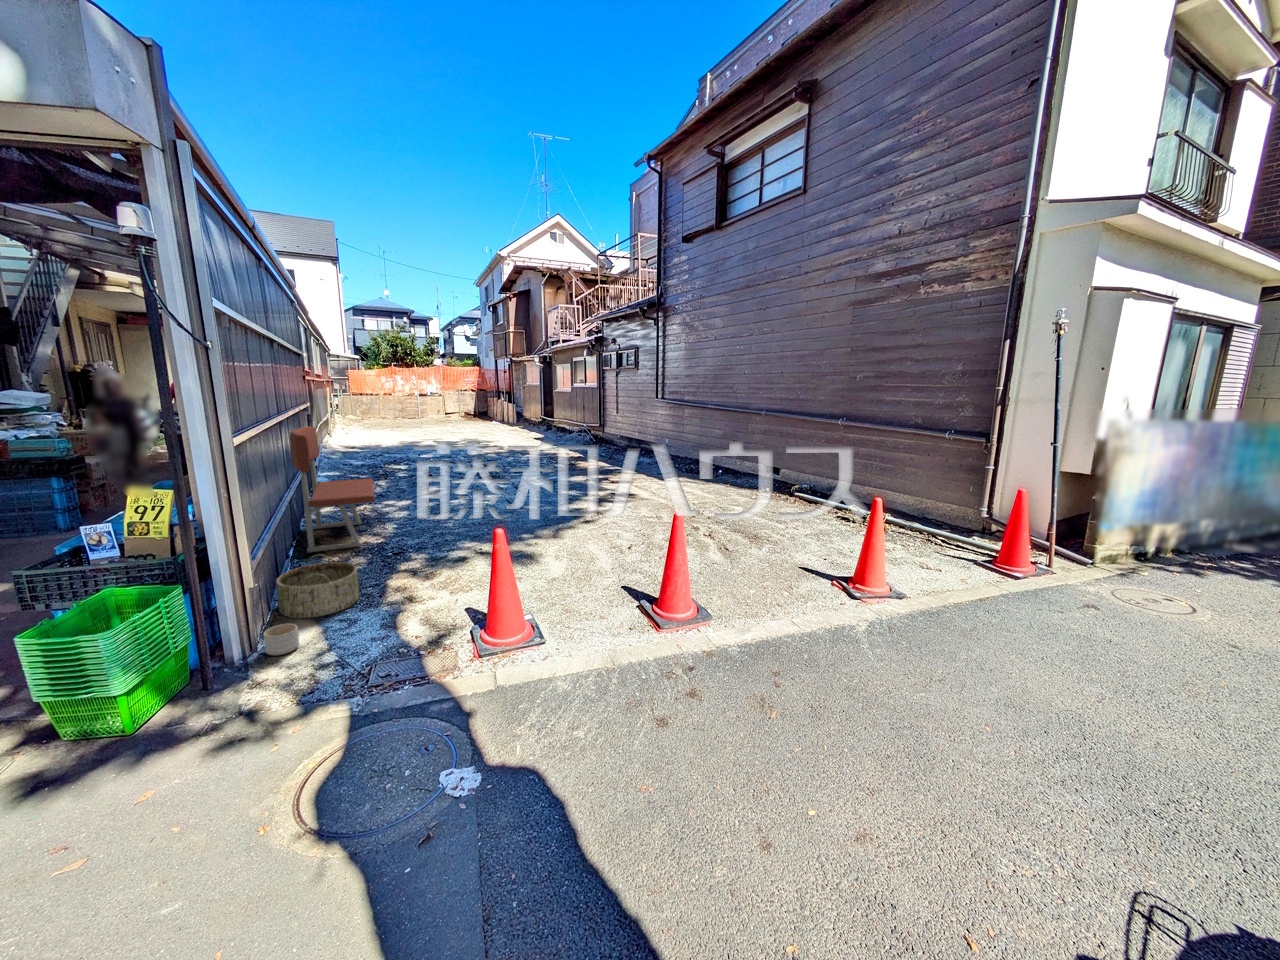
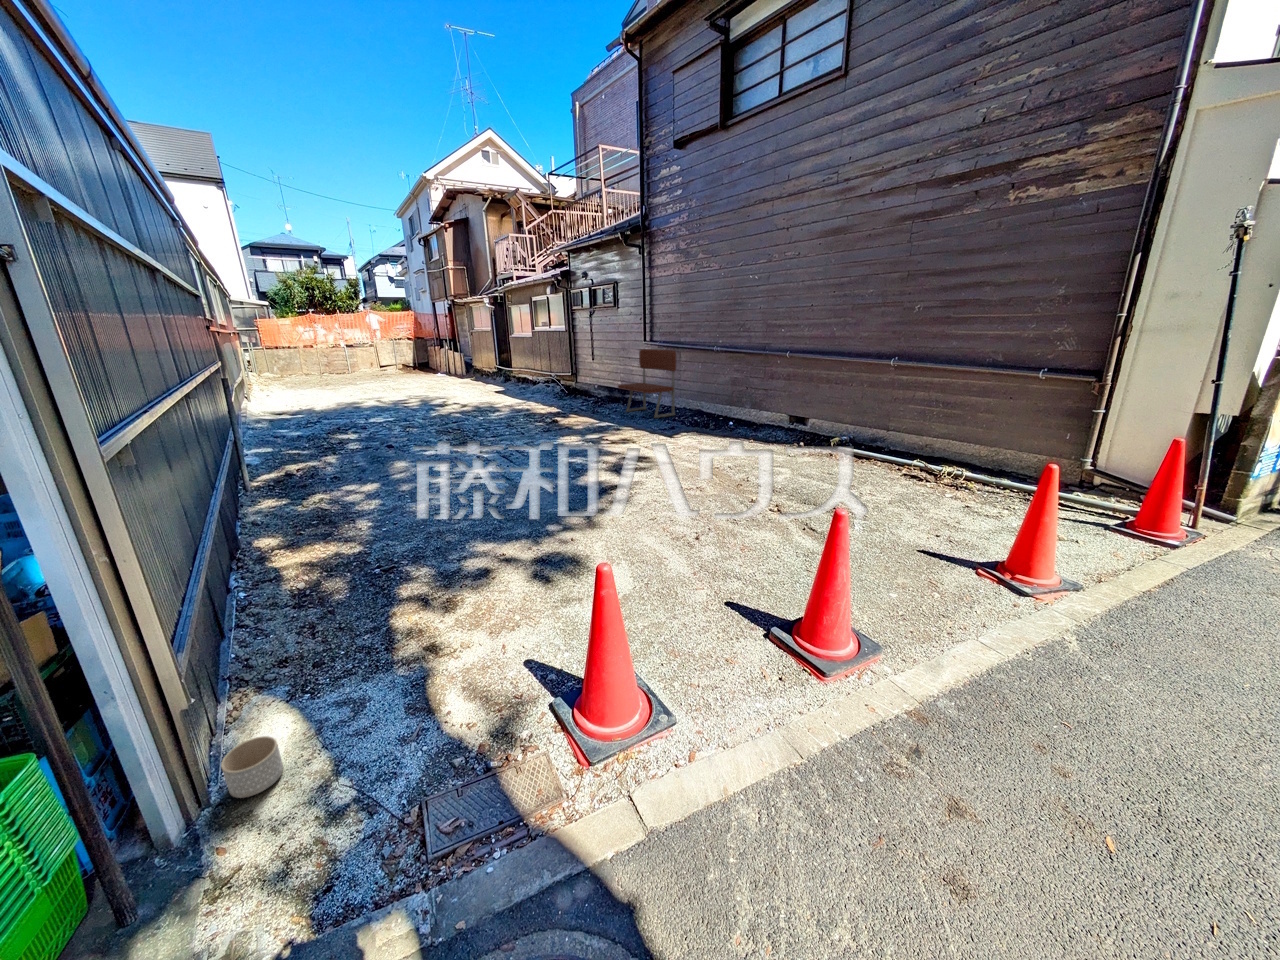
bench: present [289,426,375,553] -> present [618,349,676,418]
basket: present [276,555,360,618] -> none [223,599,355,708]

